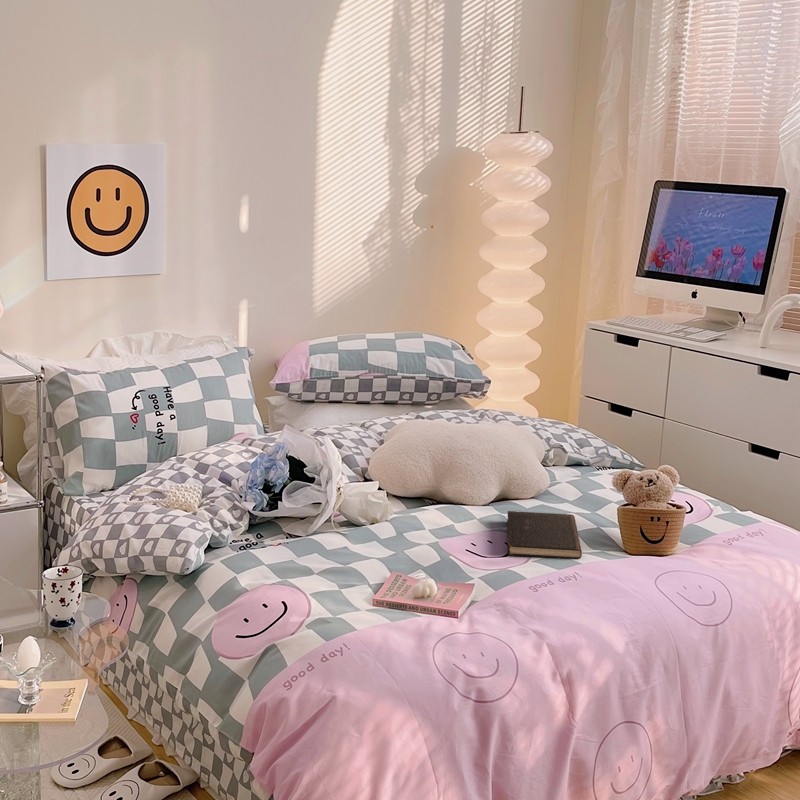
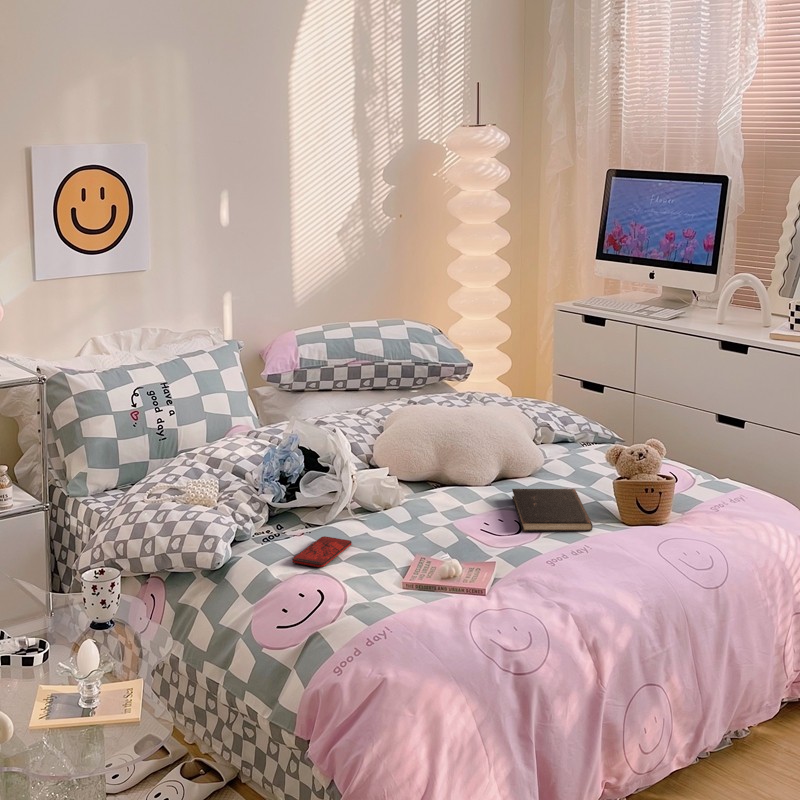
smartphone: none [263,548,329,579] -> present [292,536,352,567]

